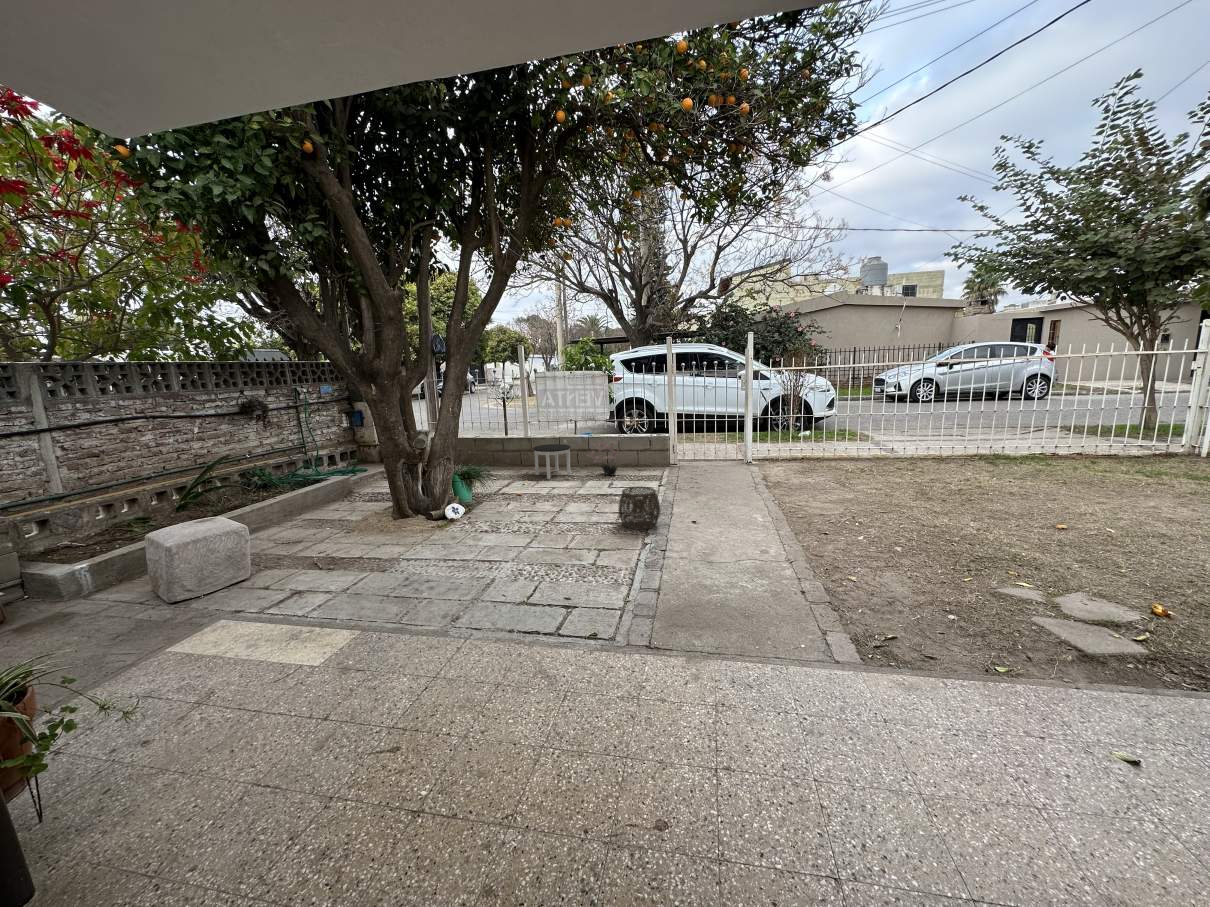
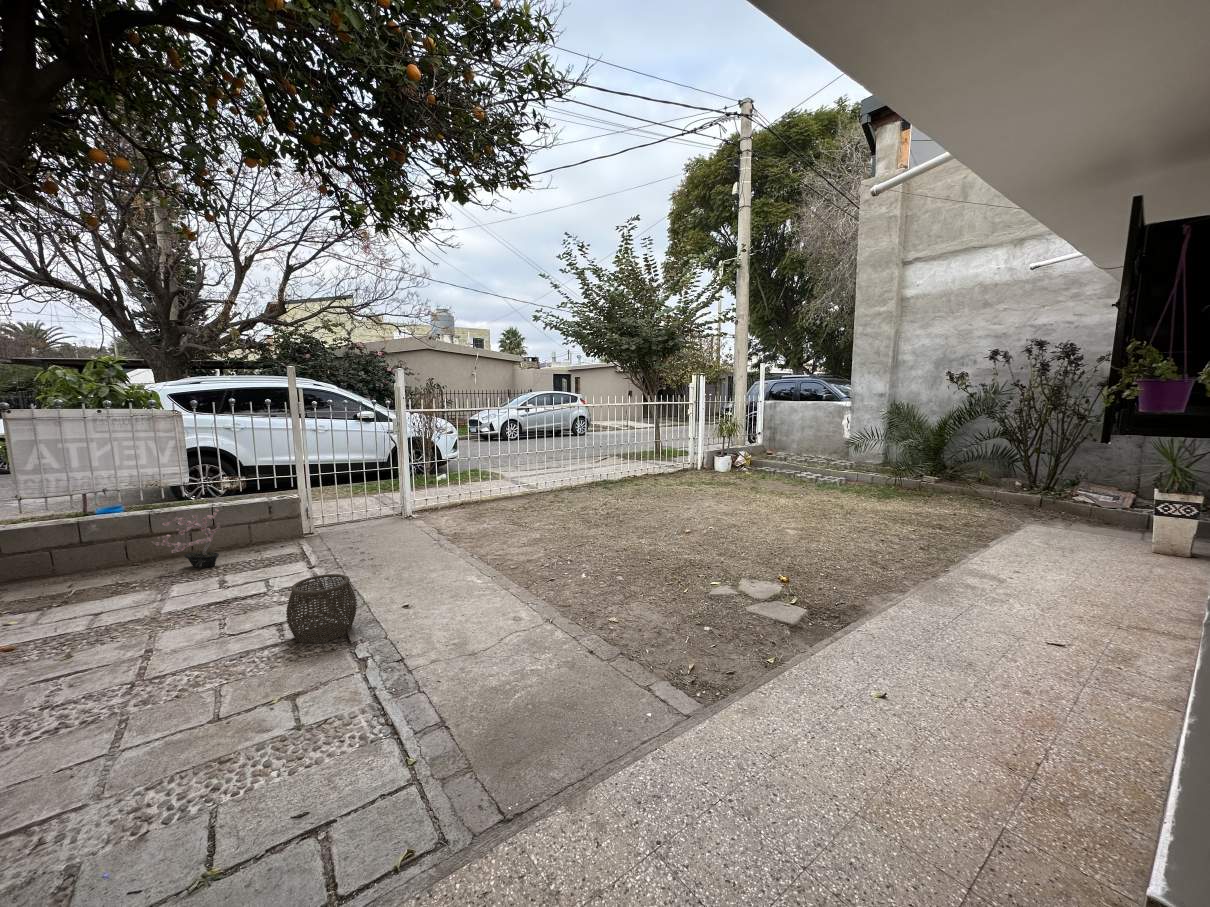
round table: present [533,444,571,479] -> none [21,533,120,600]

